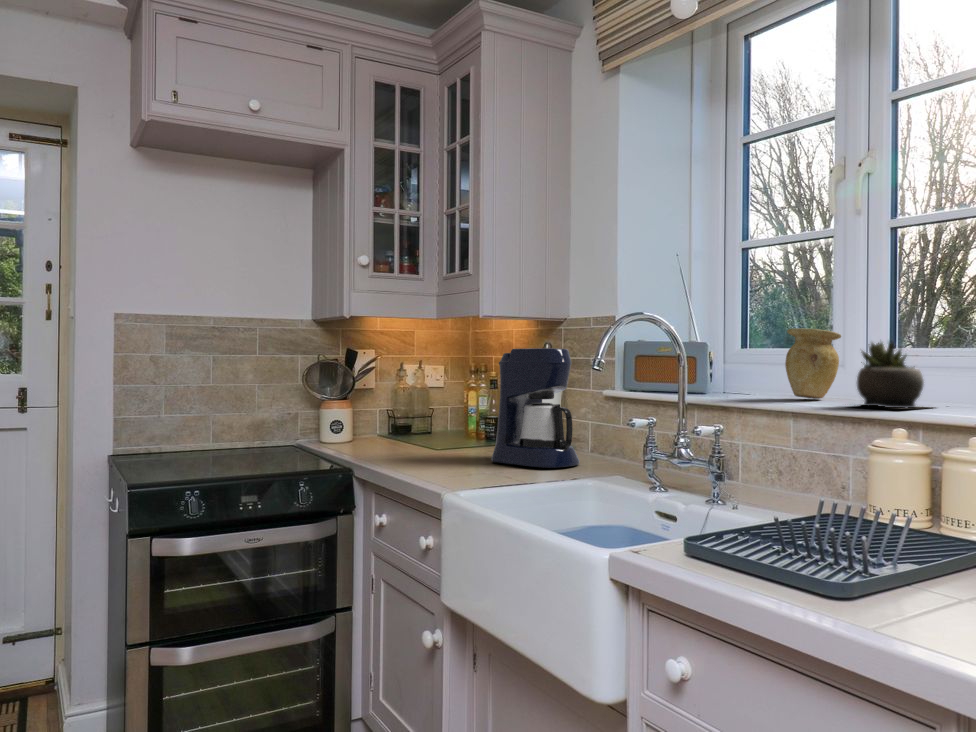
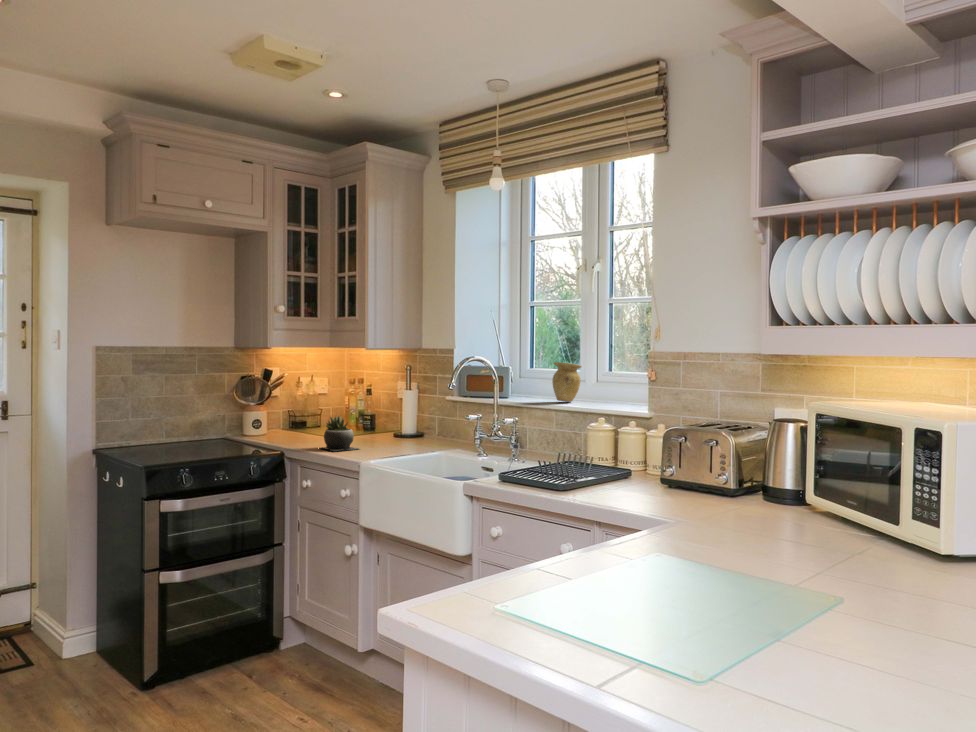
succulent plant: present [857,342,924,408] -> present [322,416,358,451]
coffee maker: present [491,348,580,468] -> none [377,372,433,446]

